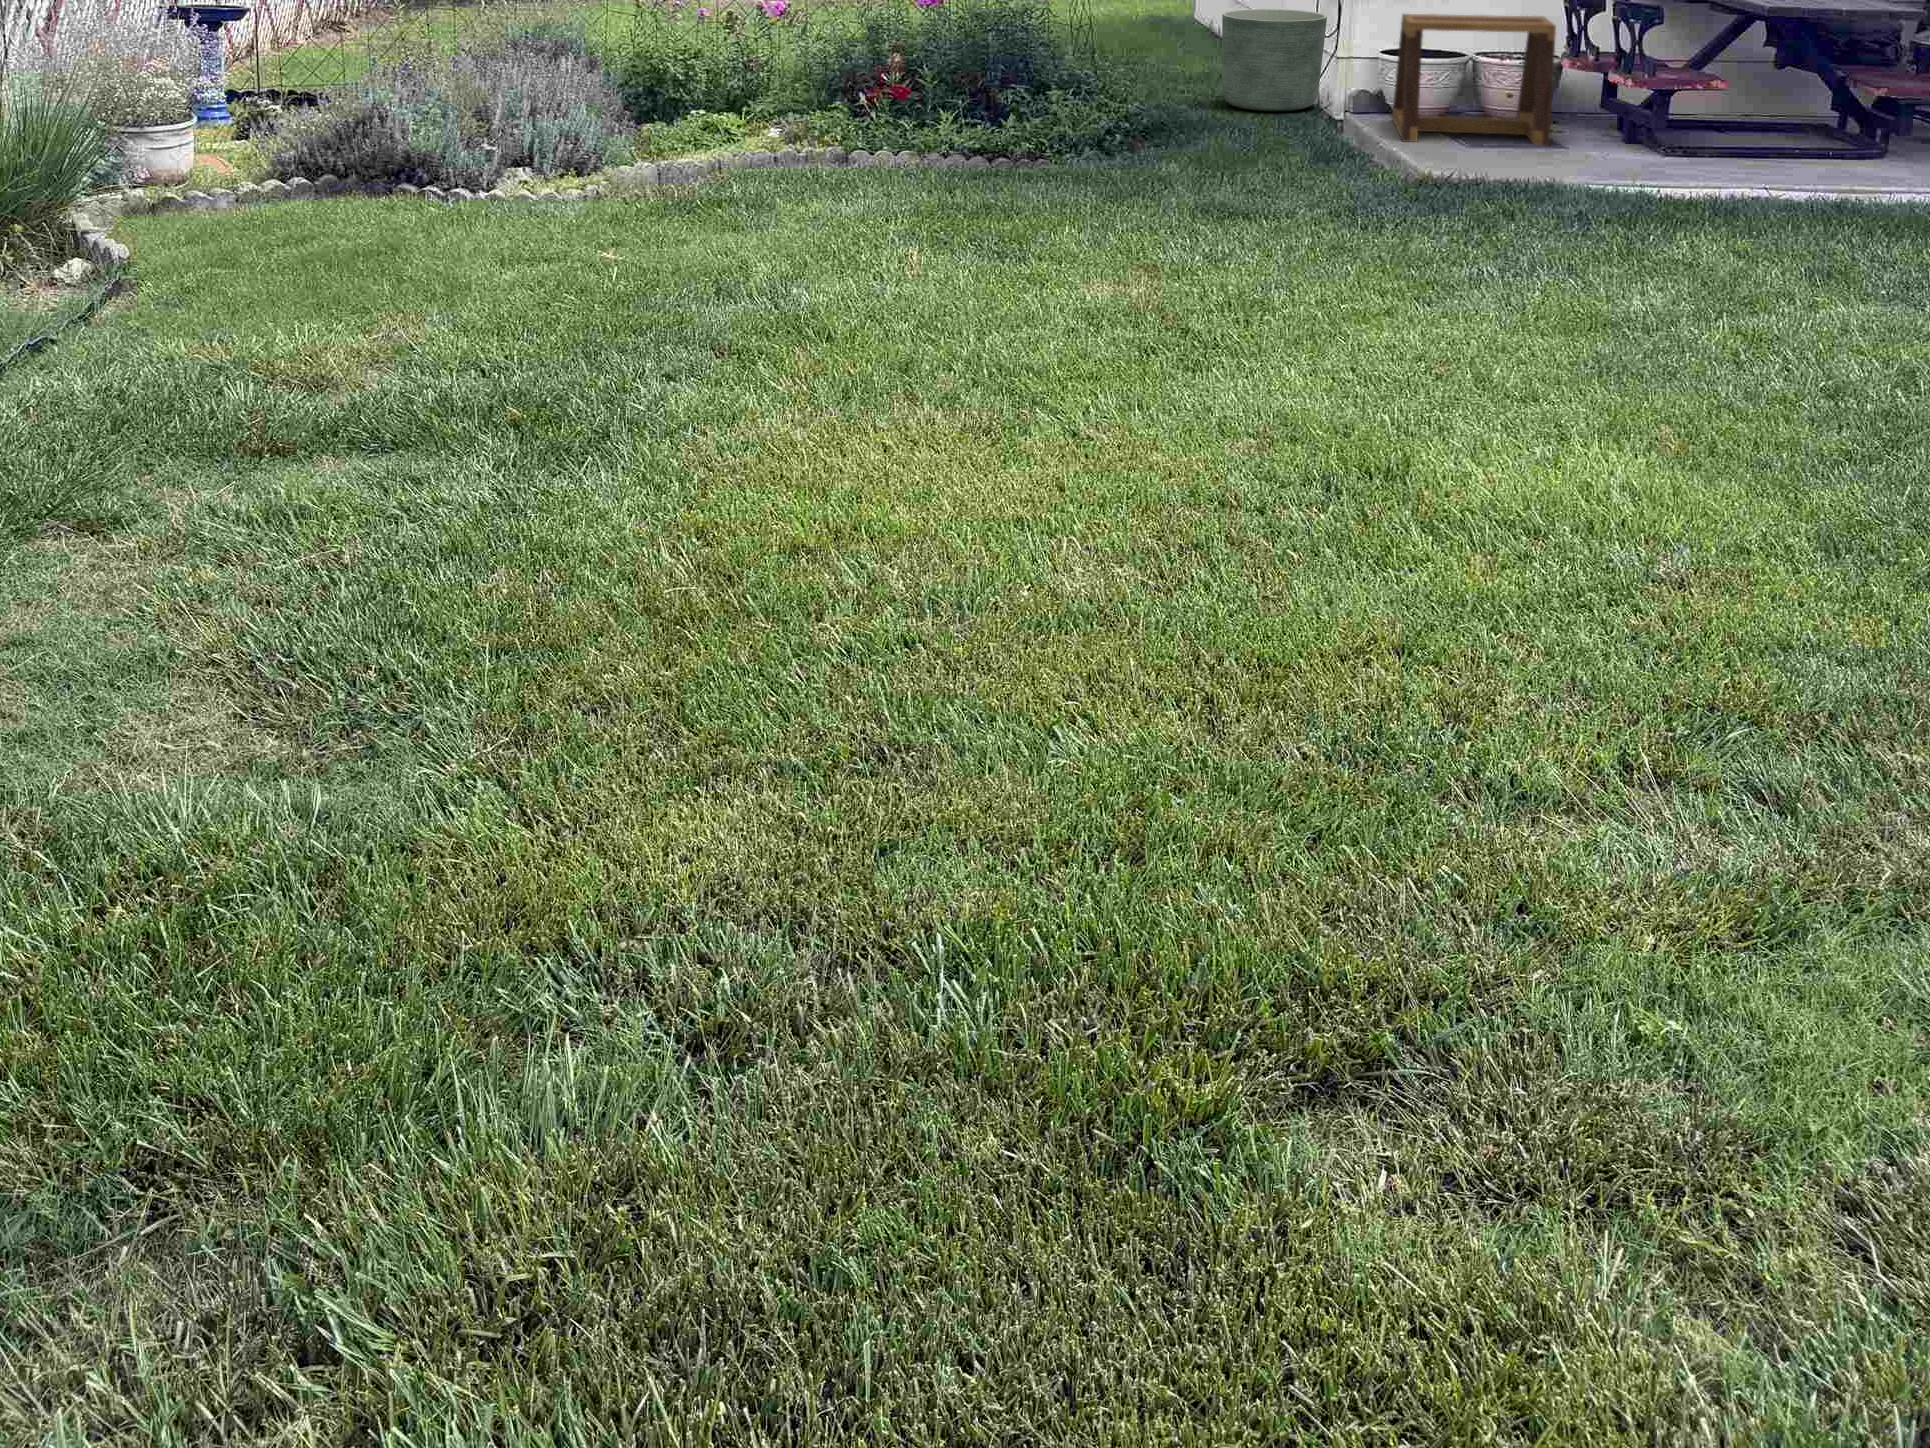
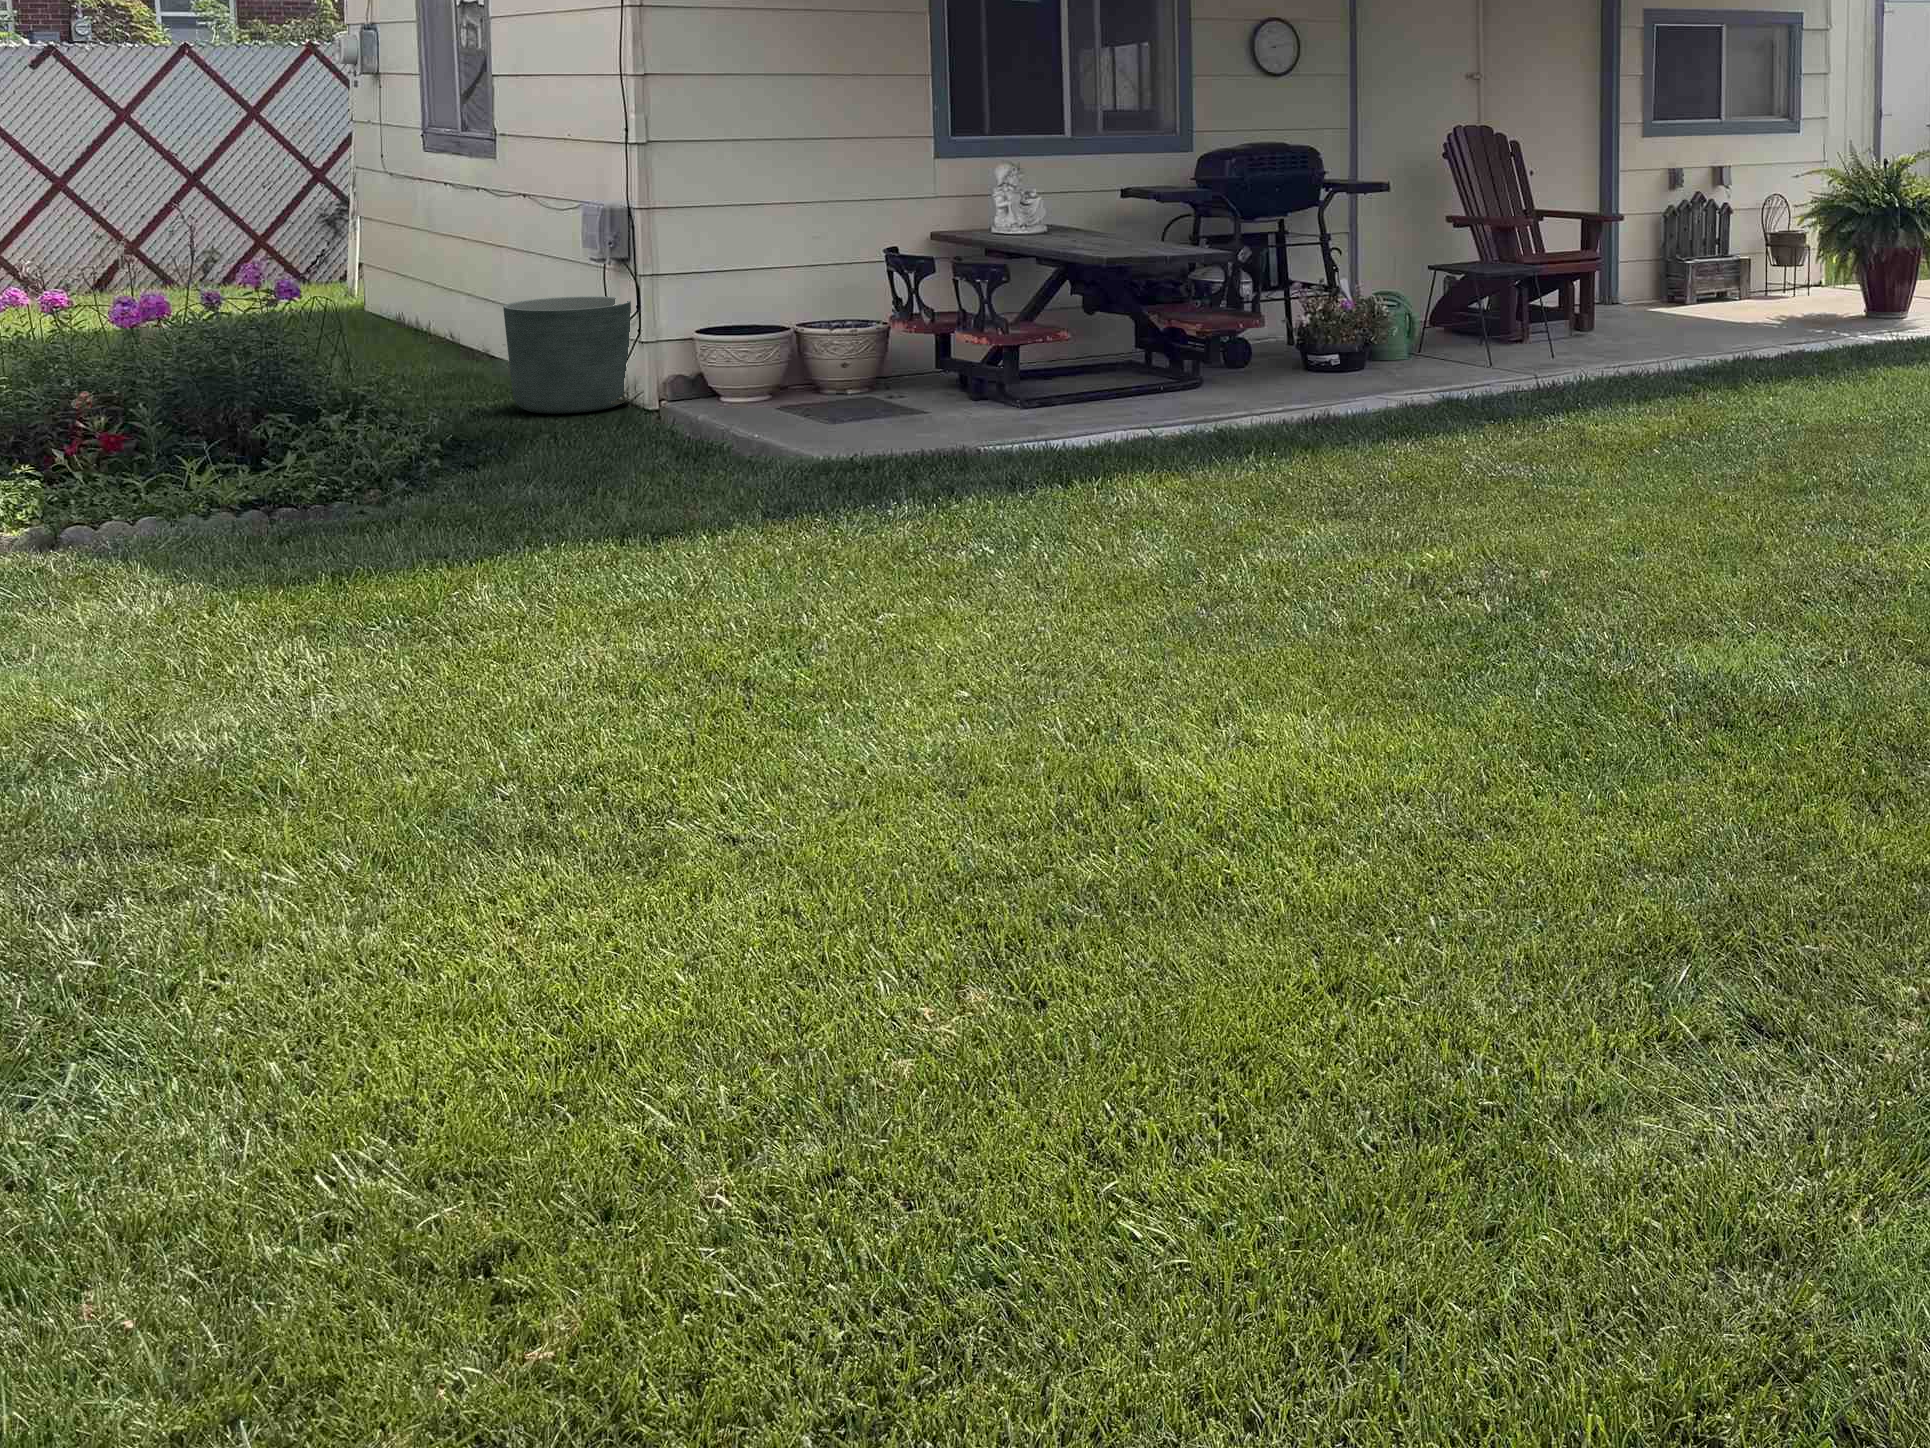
stool: present [1392,14,1556,146] -> none [725,281,910,426]

